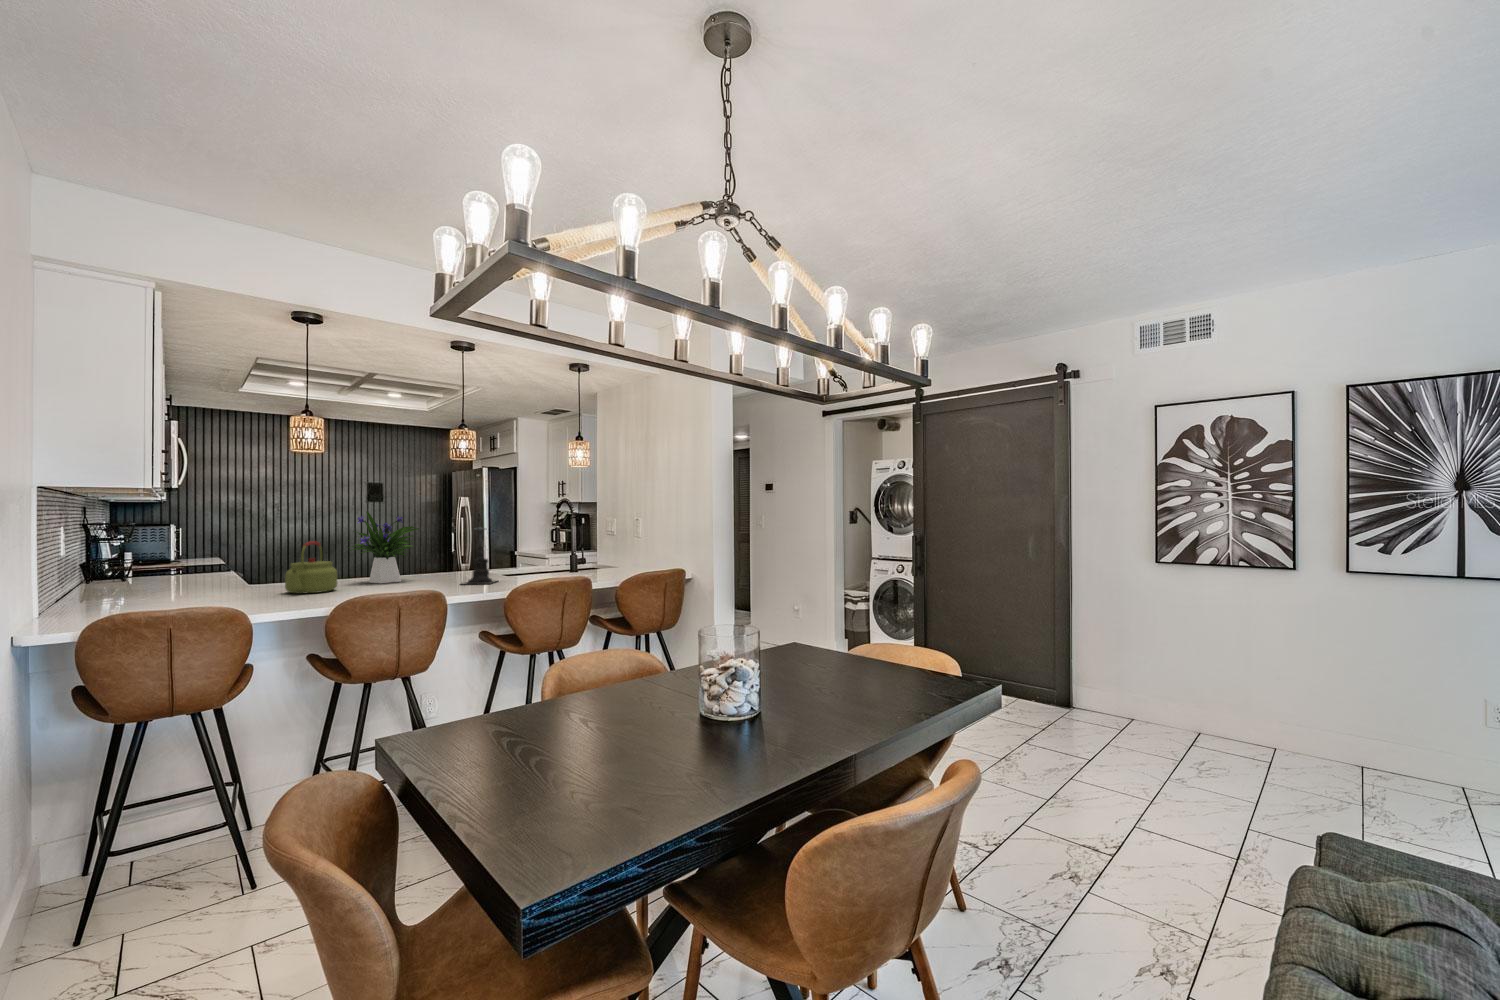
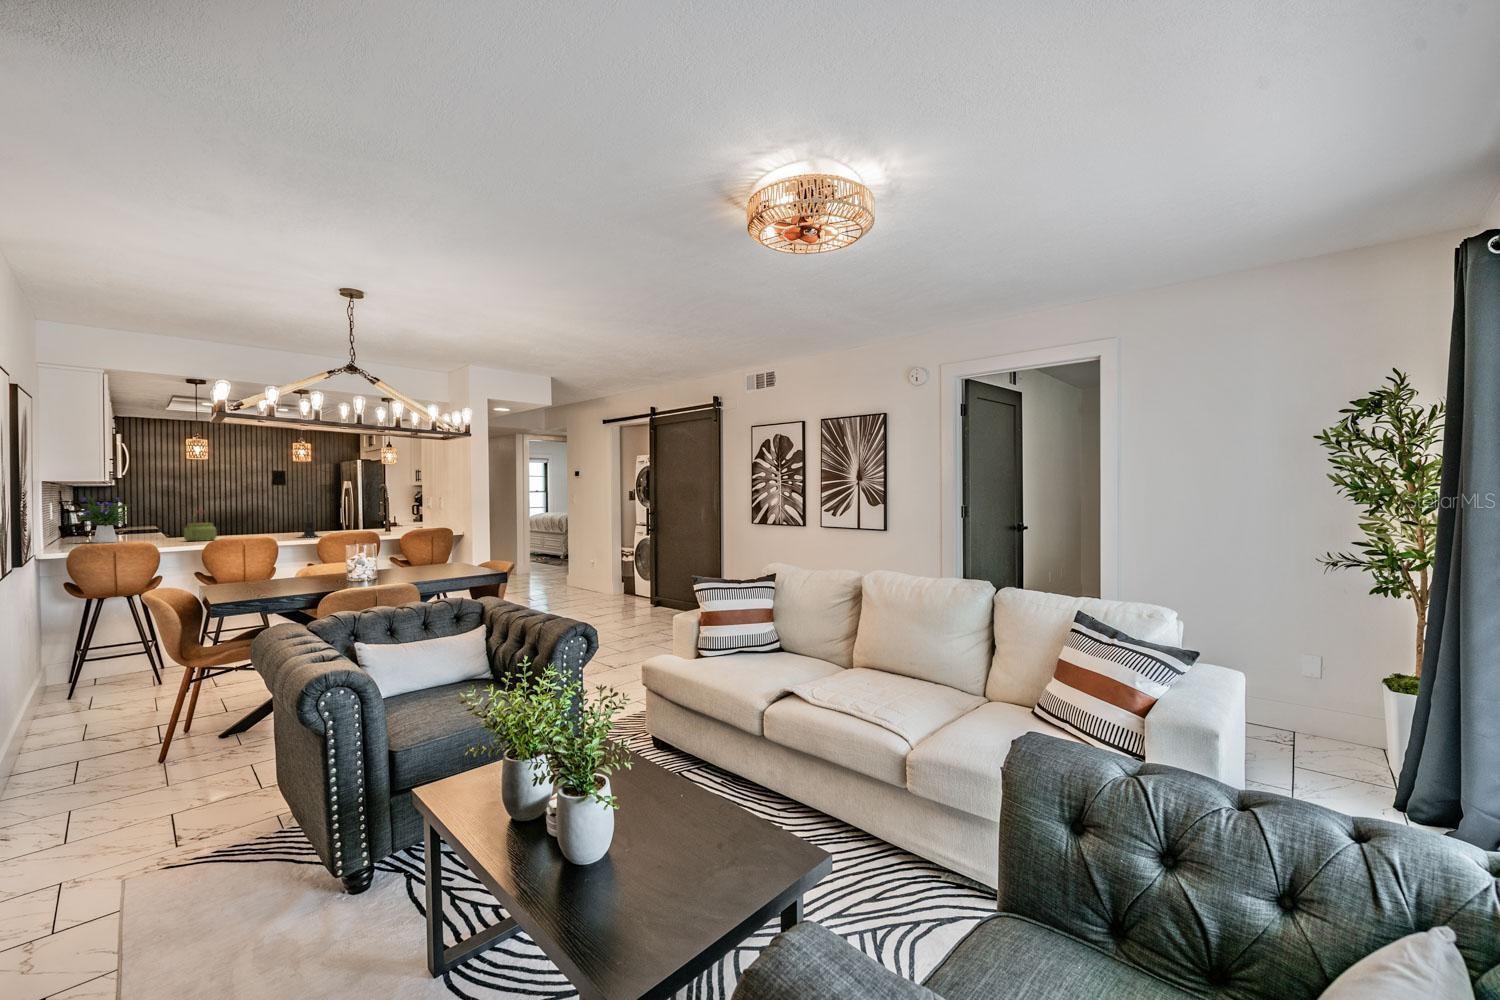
flower arrangement: present [350,512,419,583] -> present [78,494,131,543]

